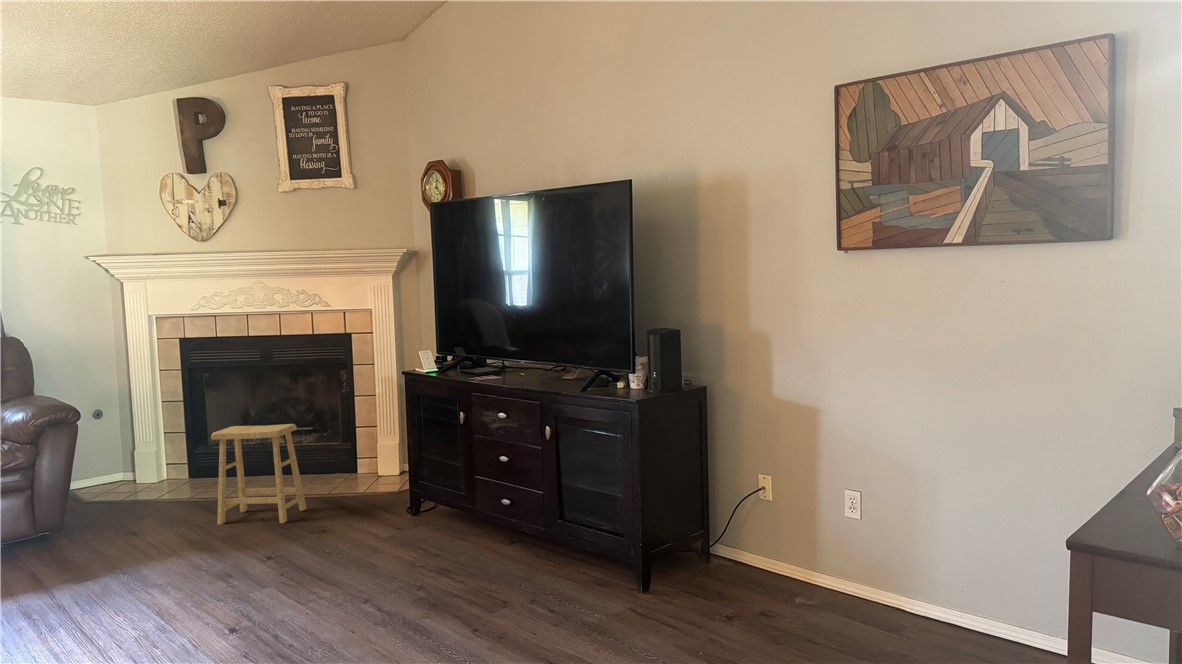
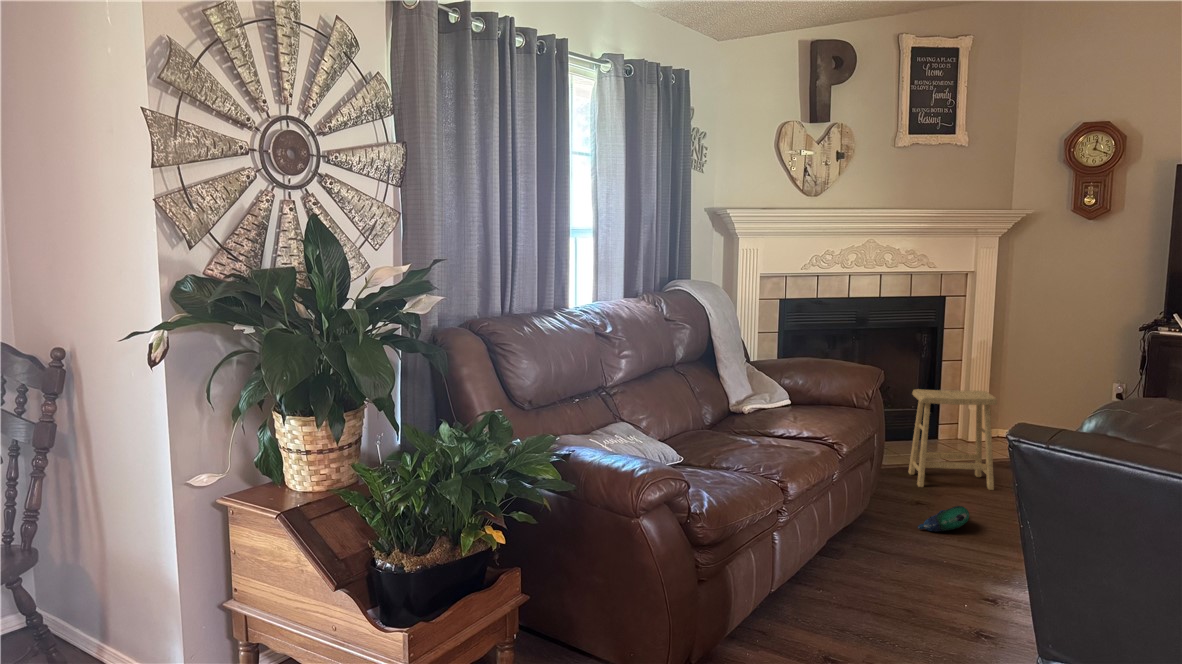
plush toy: none [99,542,179,571] -> present [918,506,969,532]

